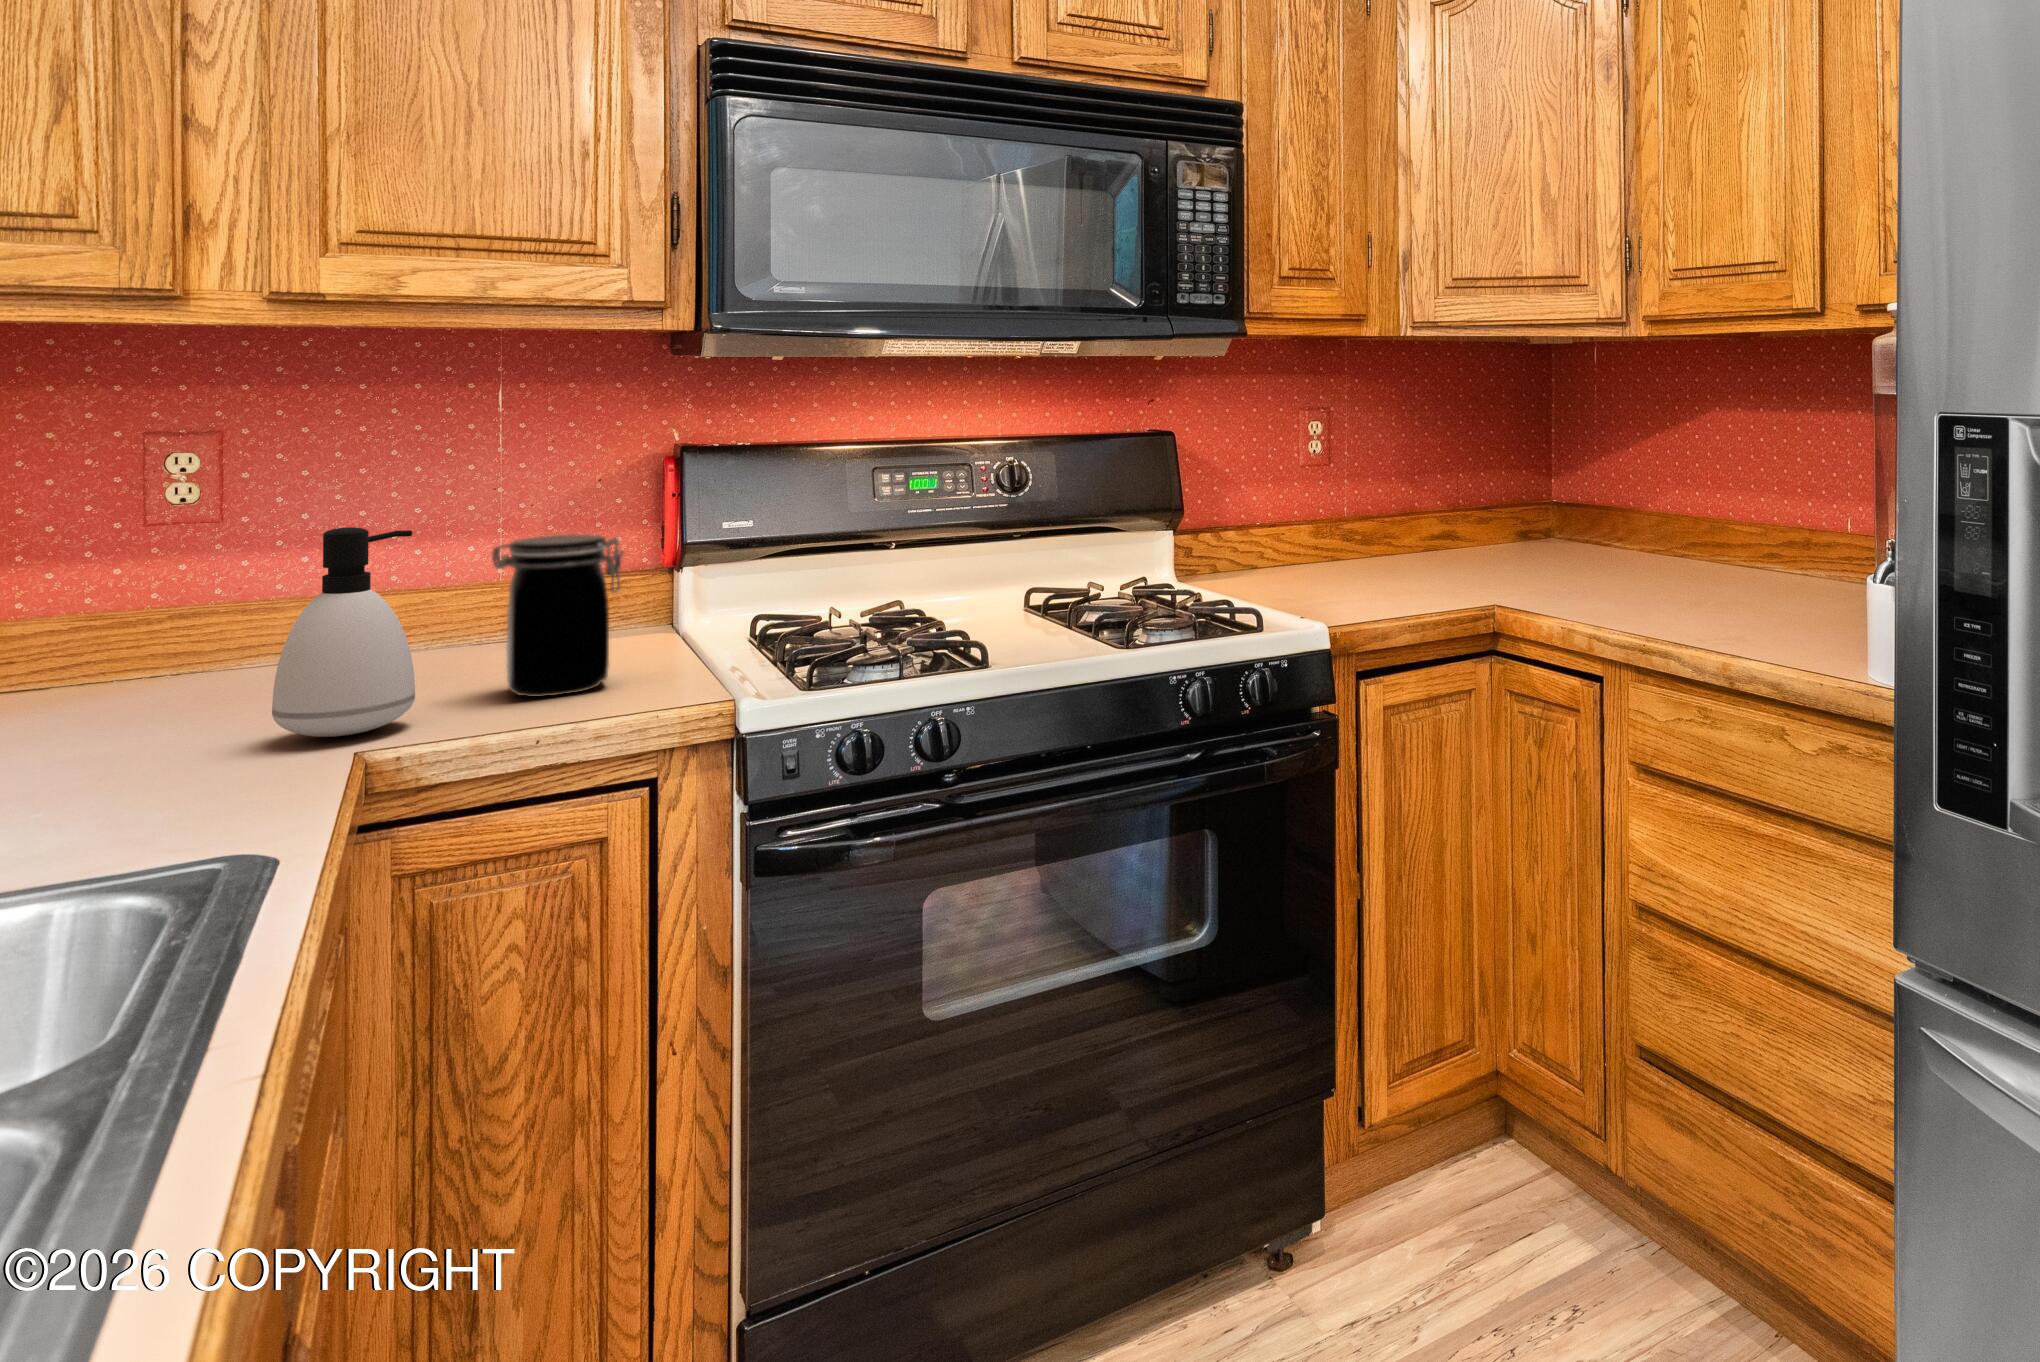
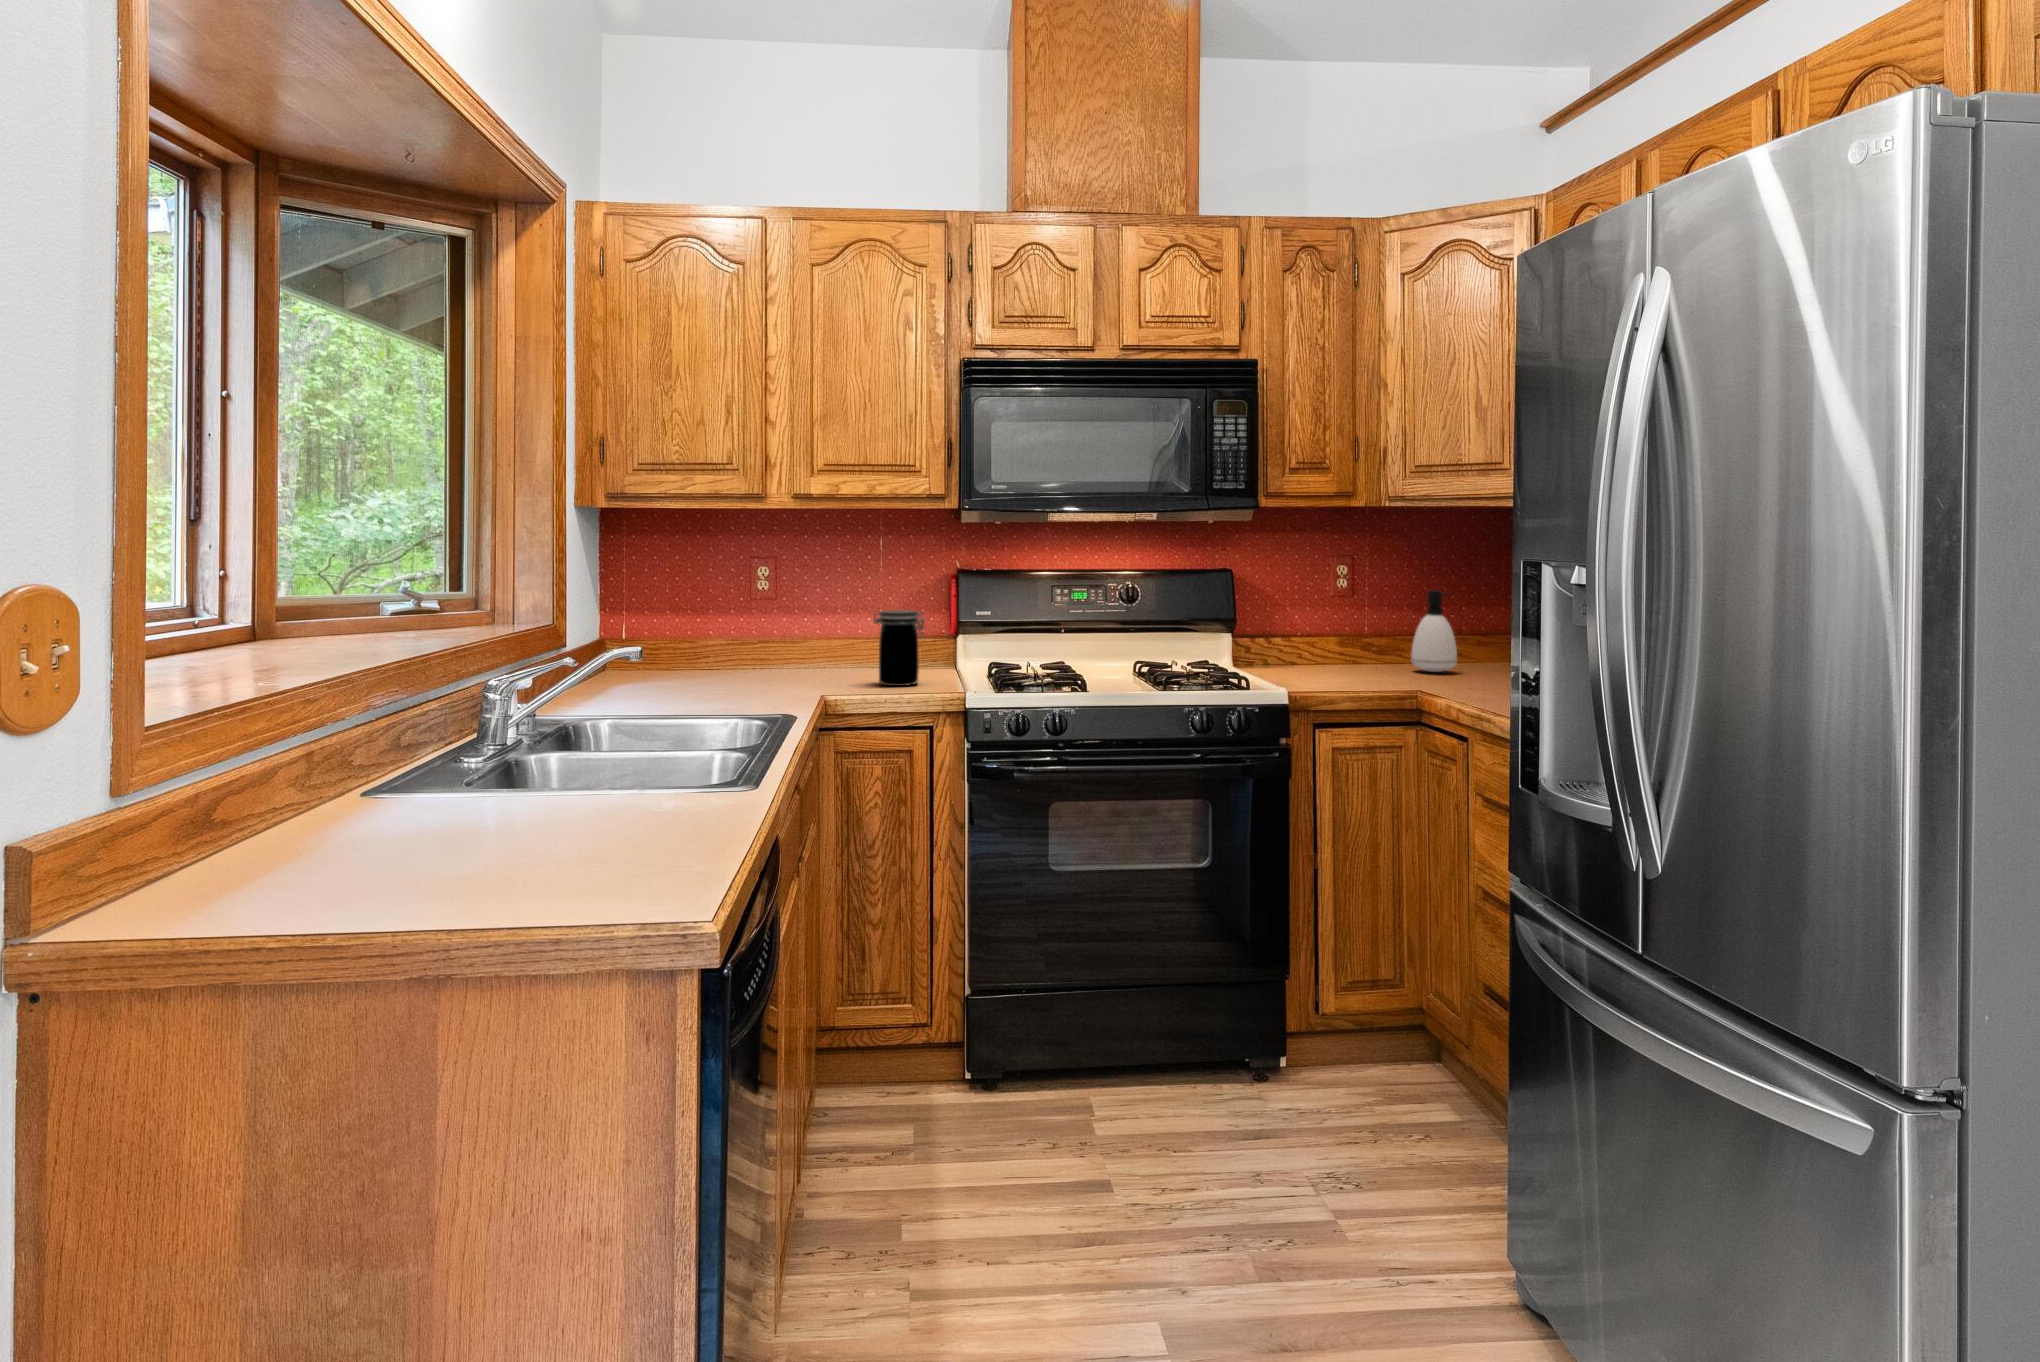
soap dispenser: present [272,527,415,737] -> present [1411,590,1457,672]

